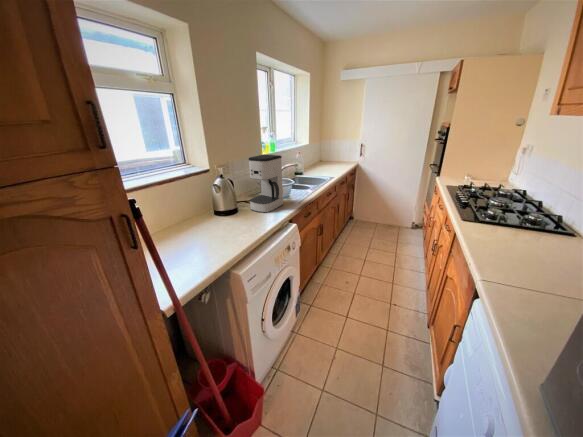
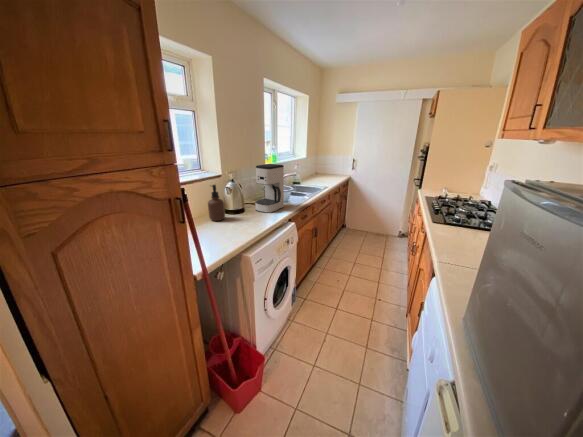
soap dispenser: none [193,183,214,225] -> present [208,185,225,221]

